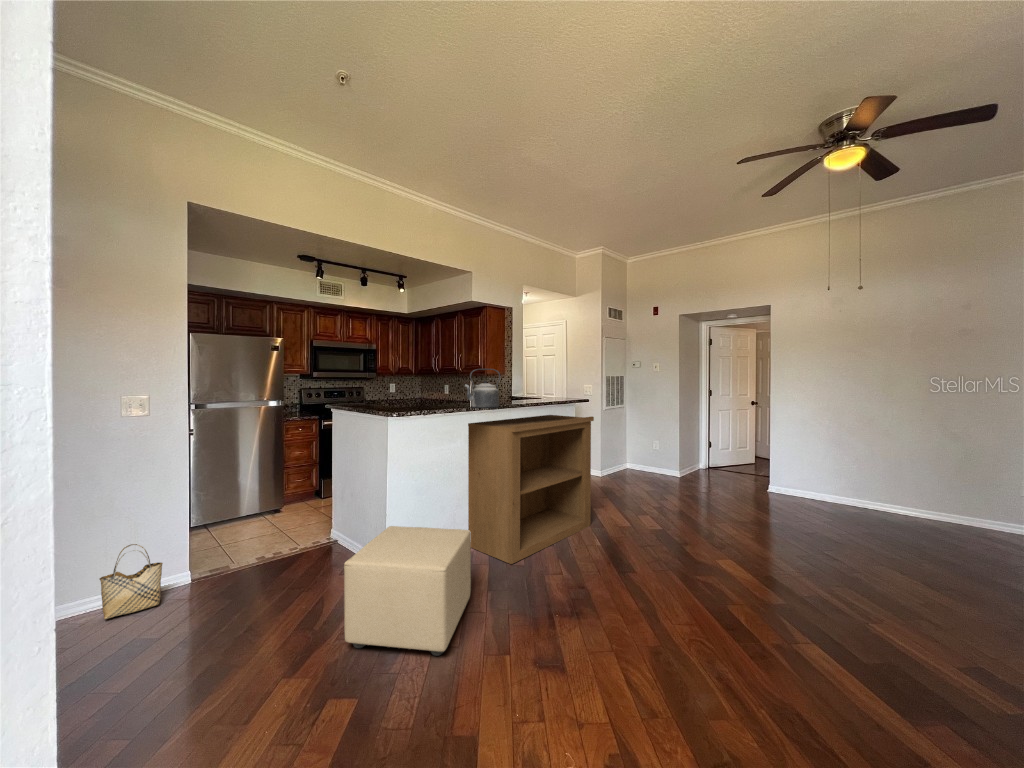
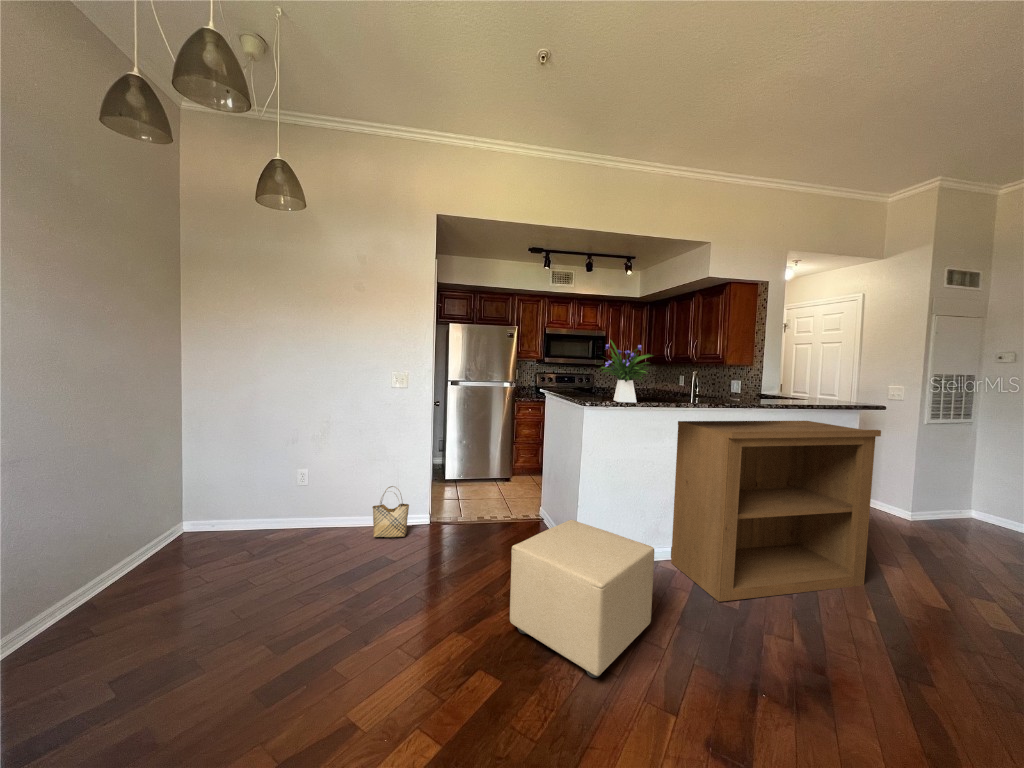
flower arrangement: none [394,353,447,411] -> present [598,339,654,402]
kettle: present [465,369,500,408] -> none [678,357,727,405]

